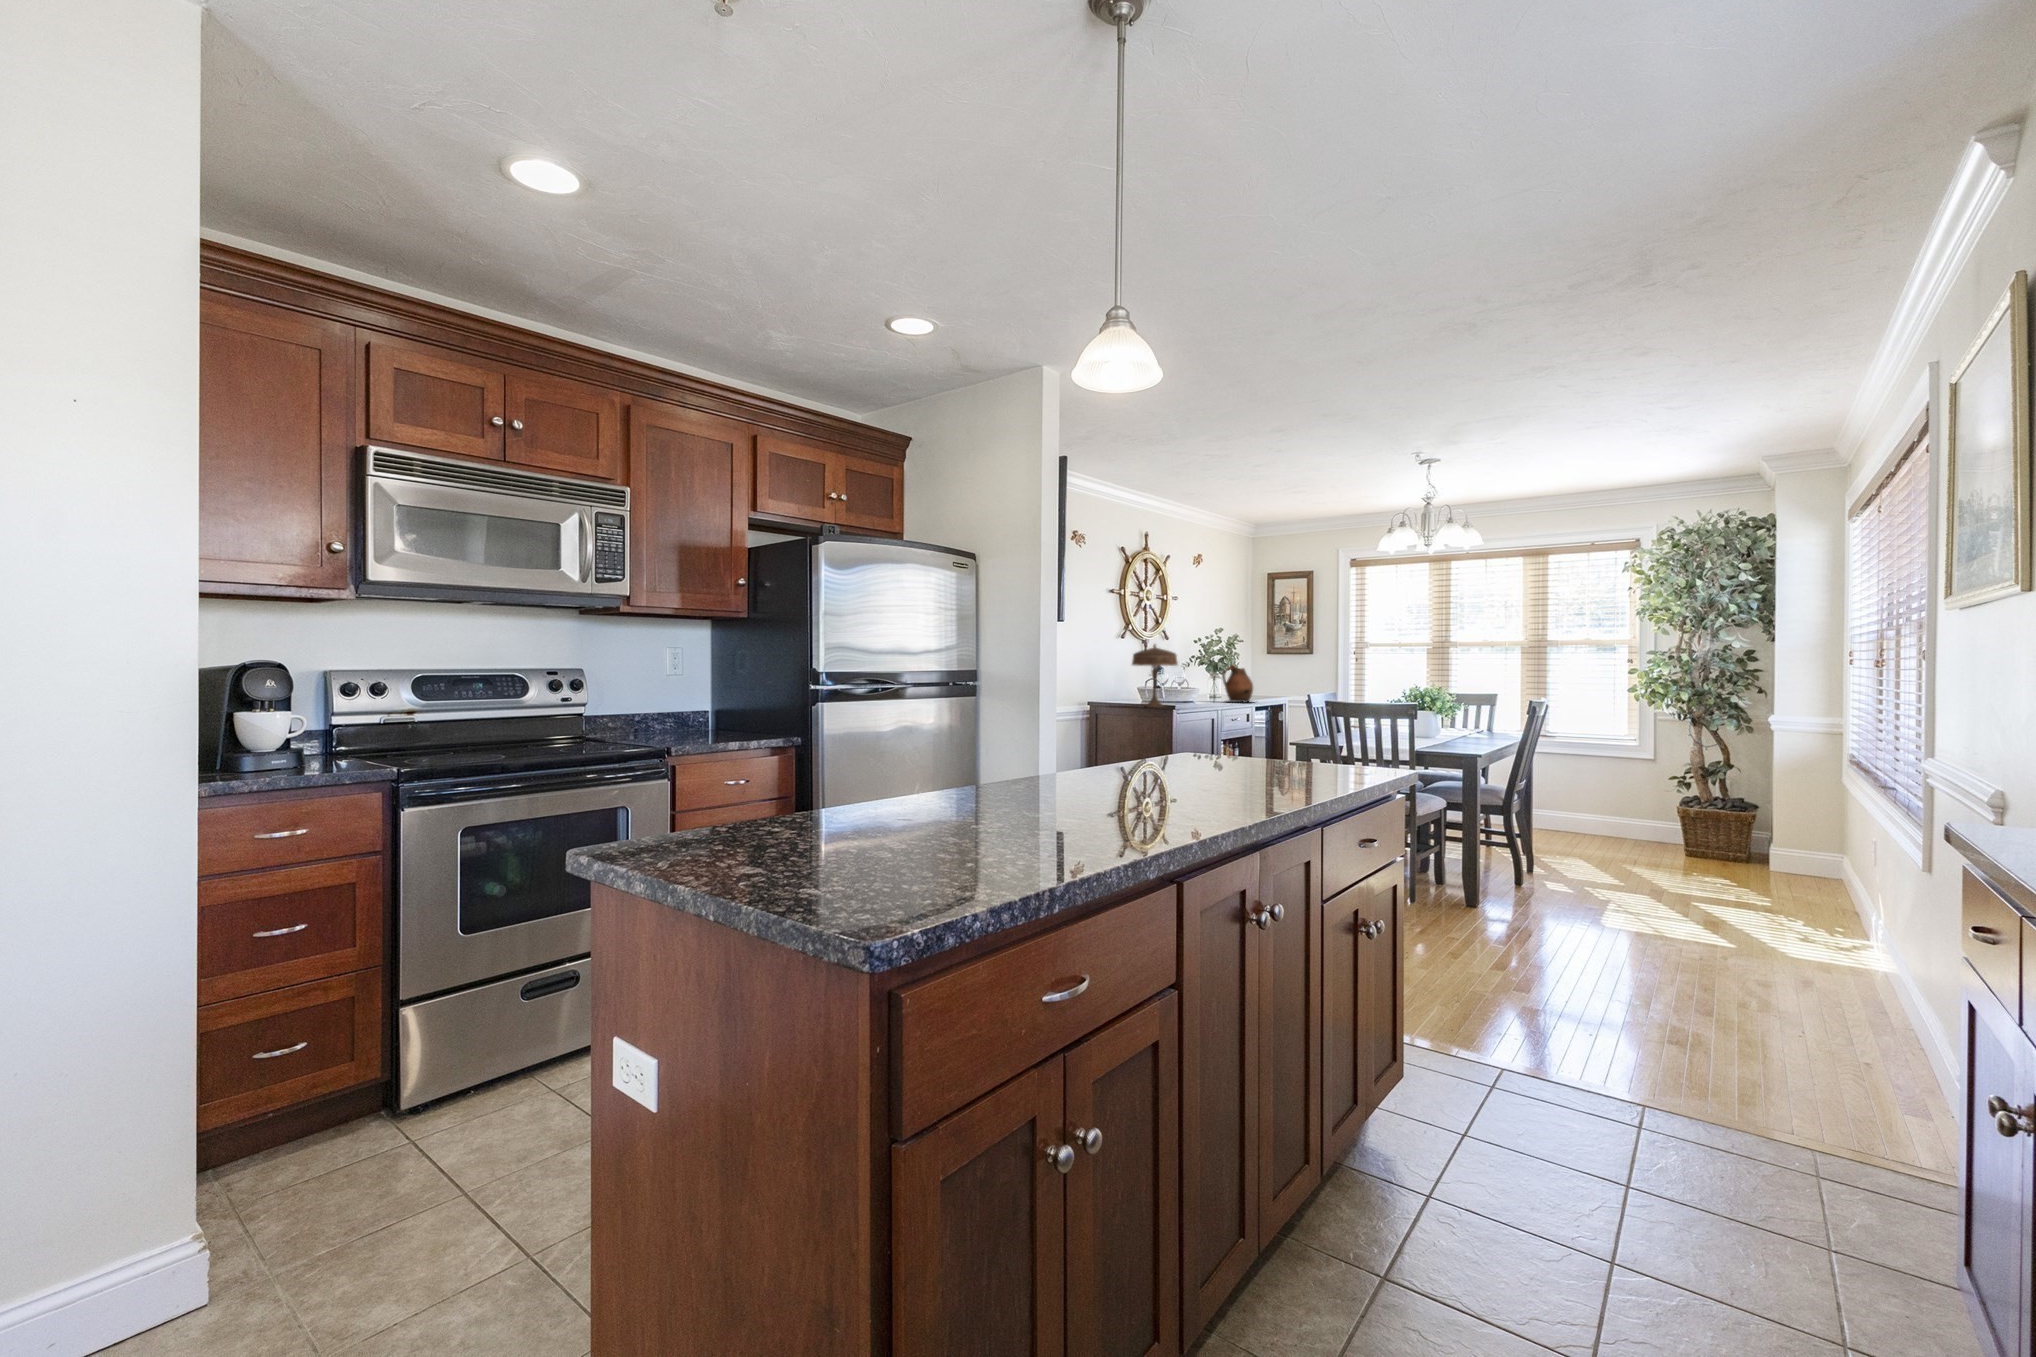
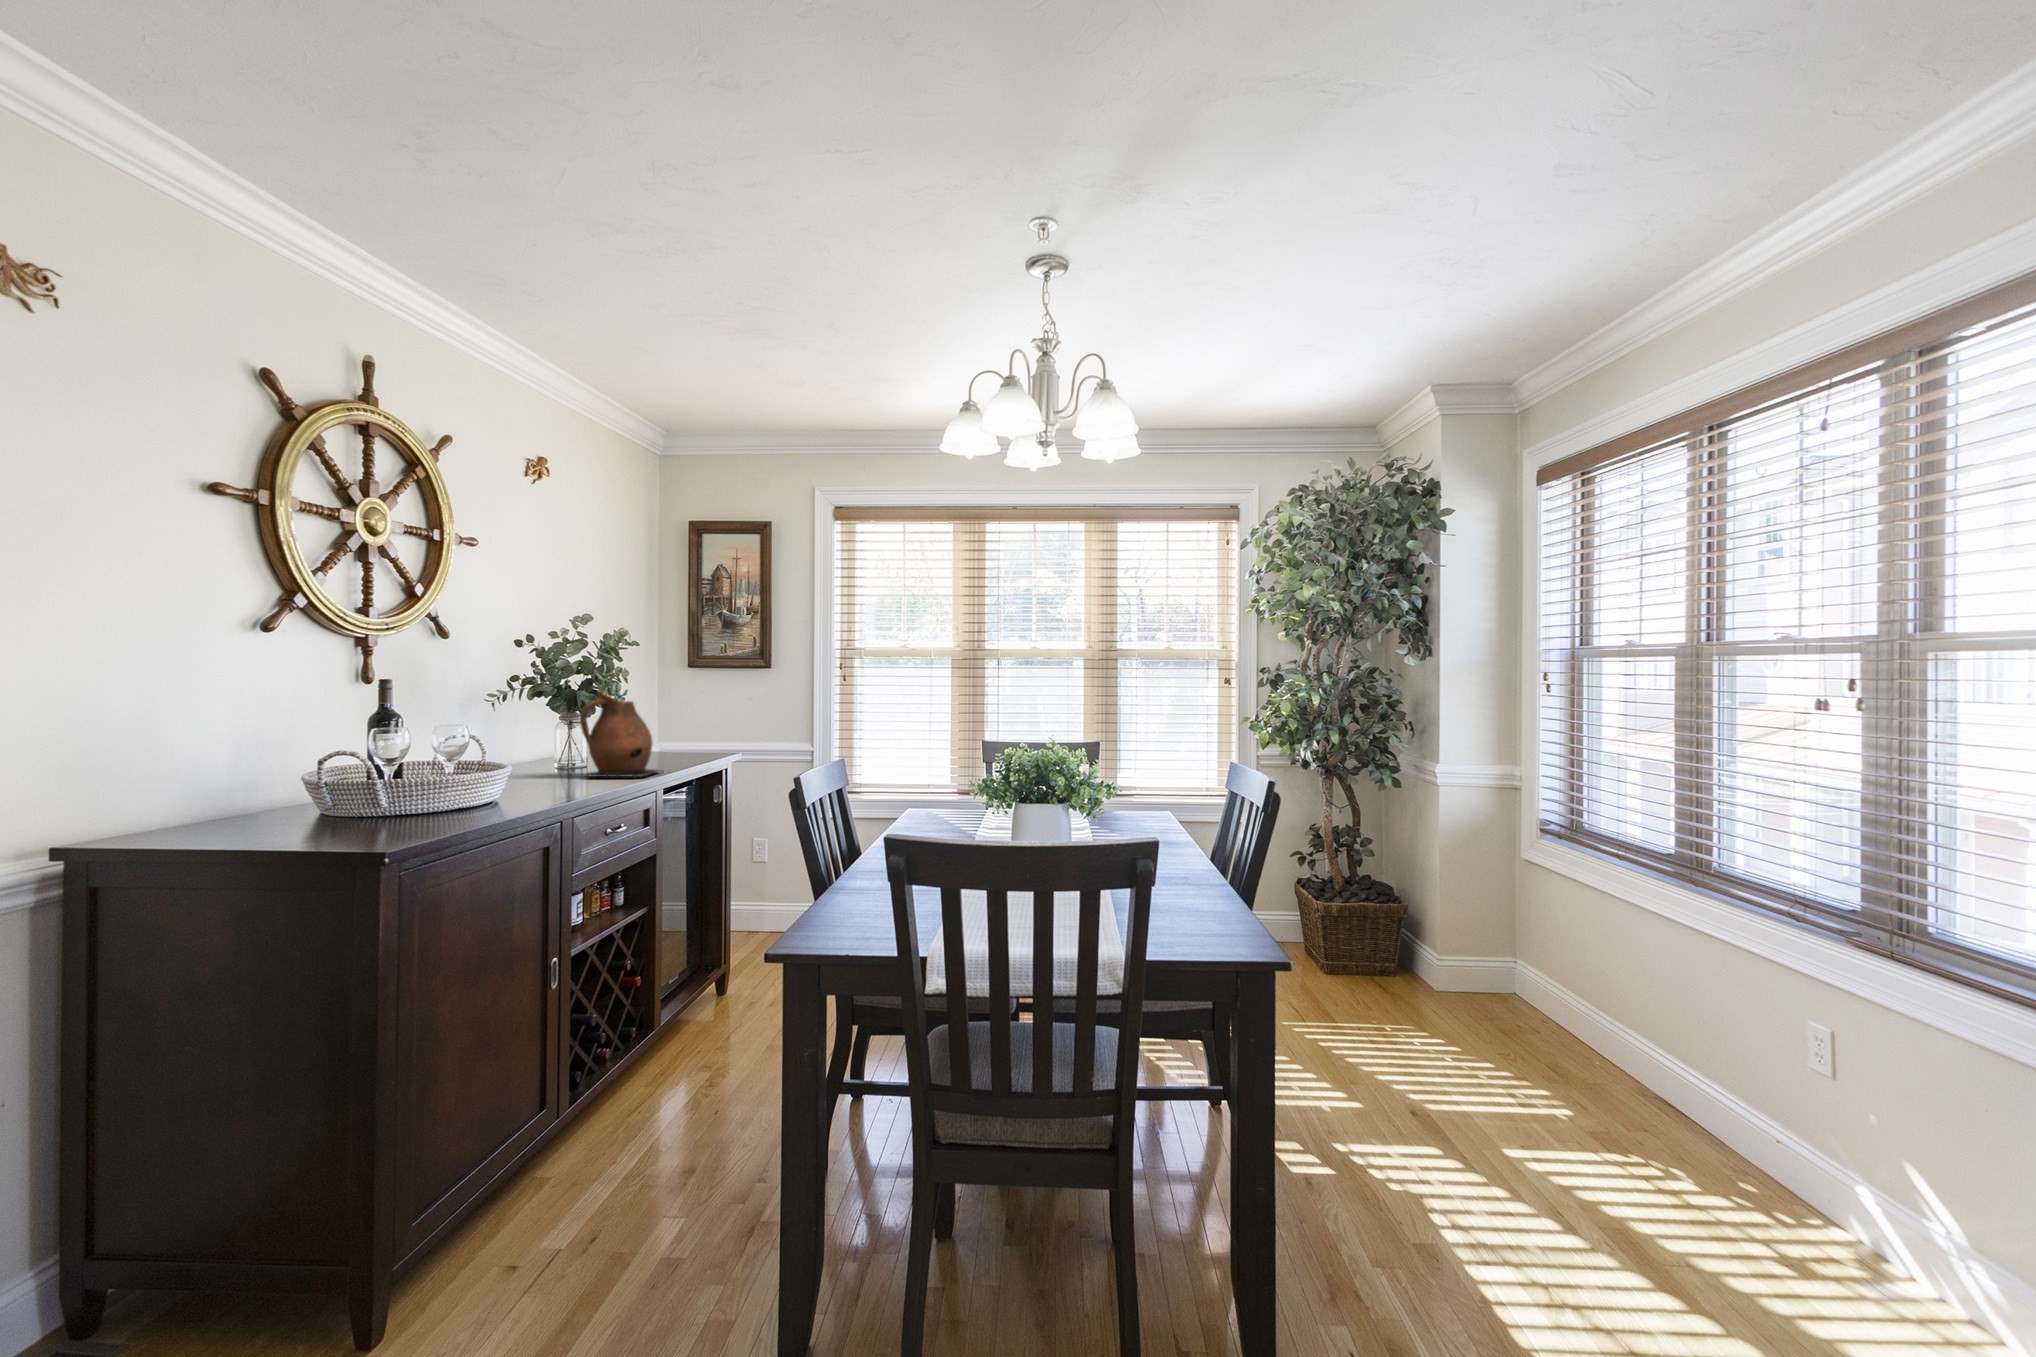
table lamp: present [1132,645,1178,708] -> none [255,644,421,834]

